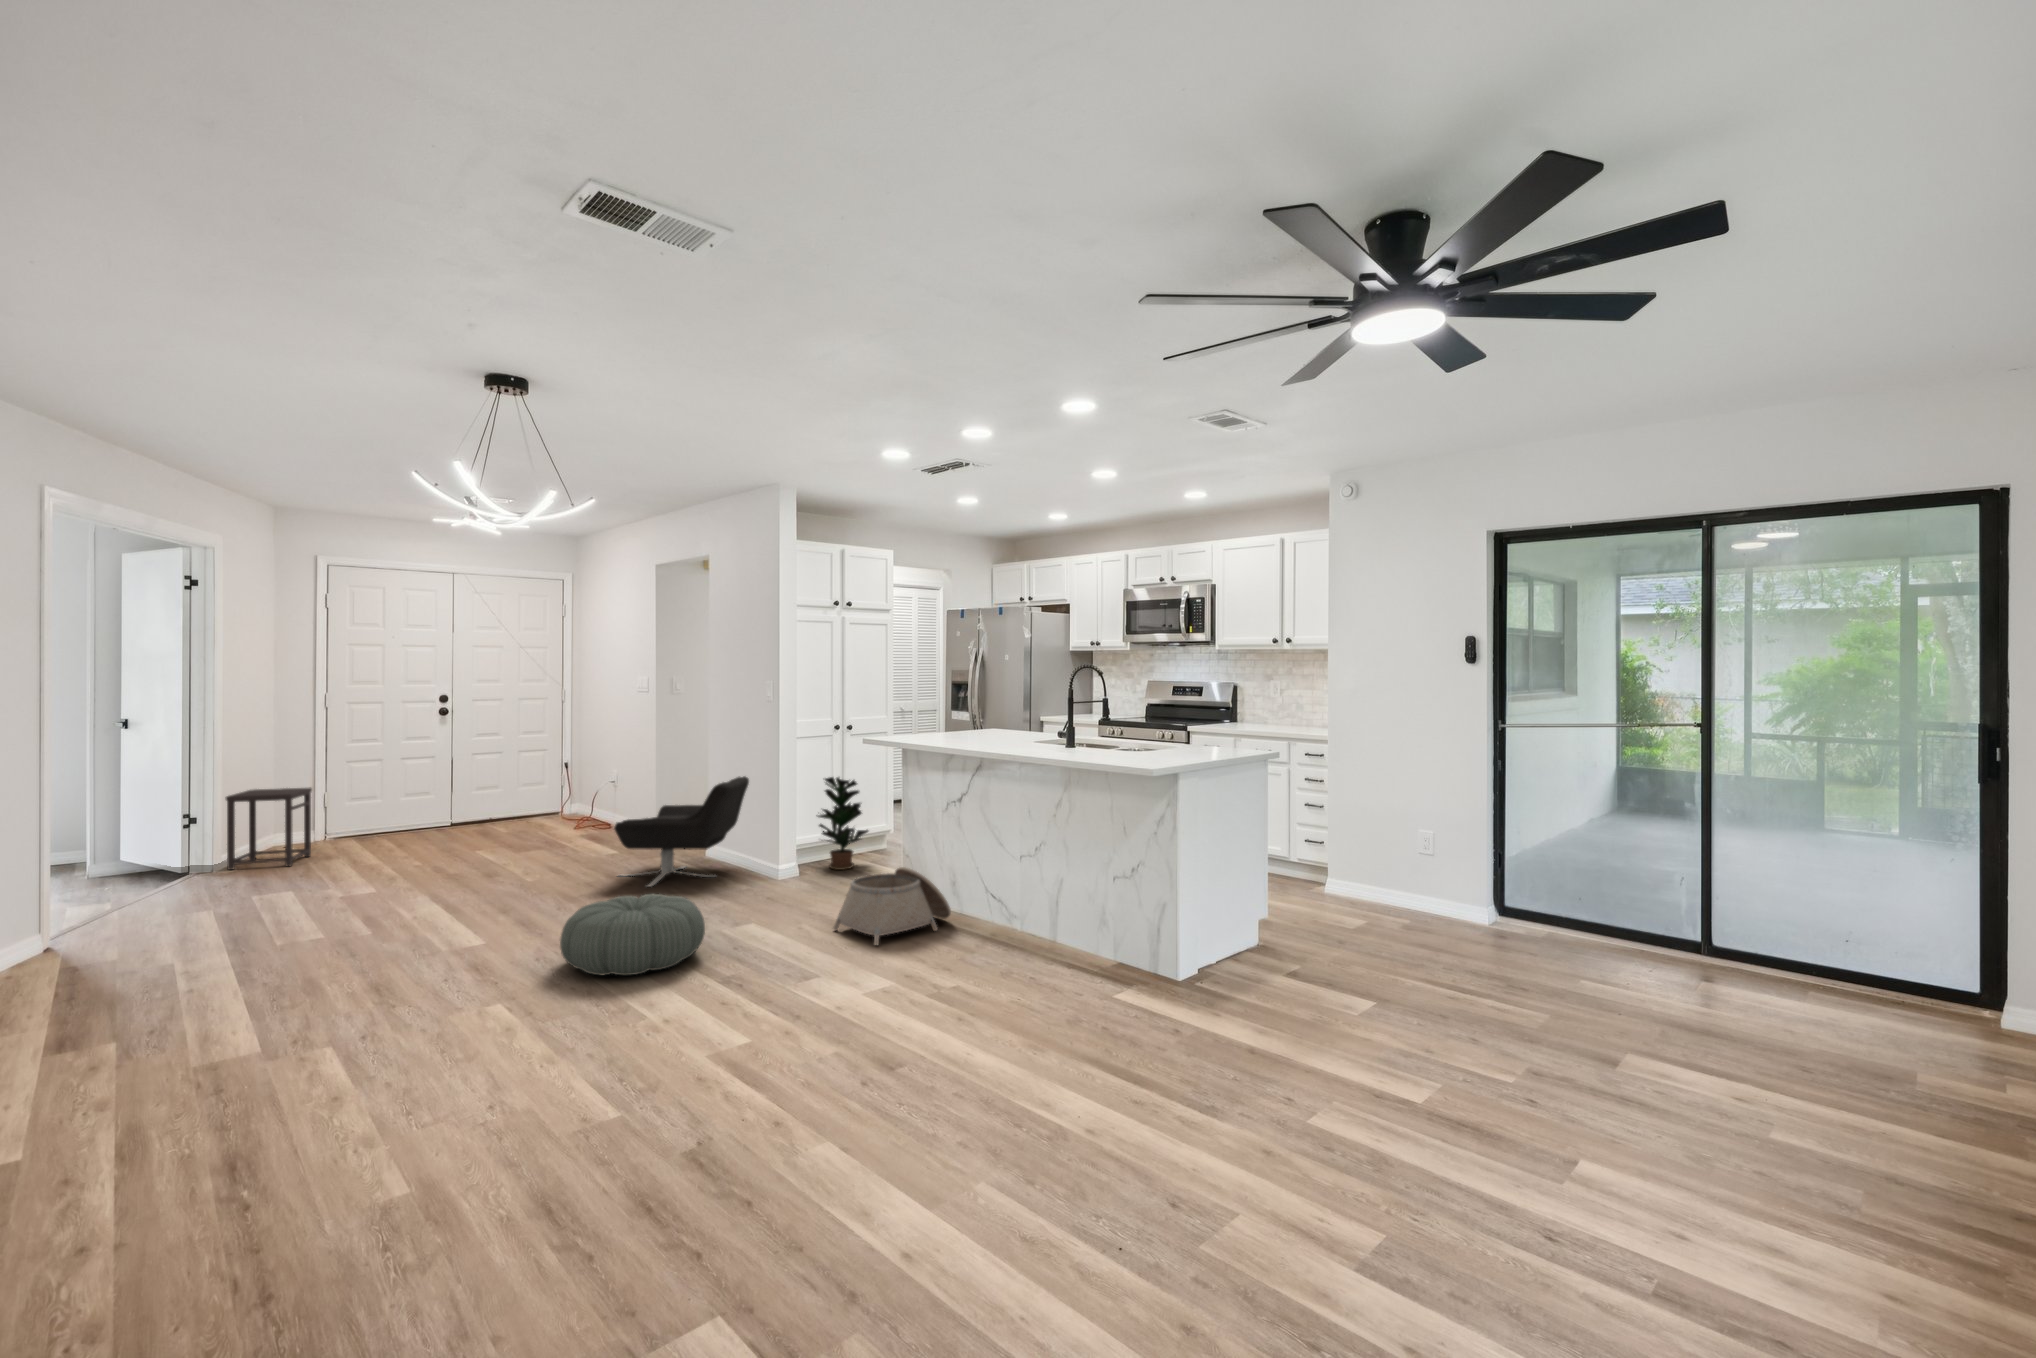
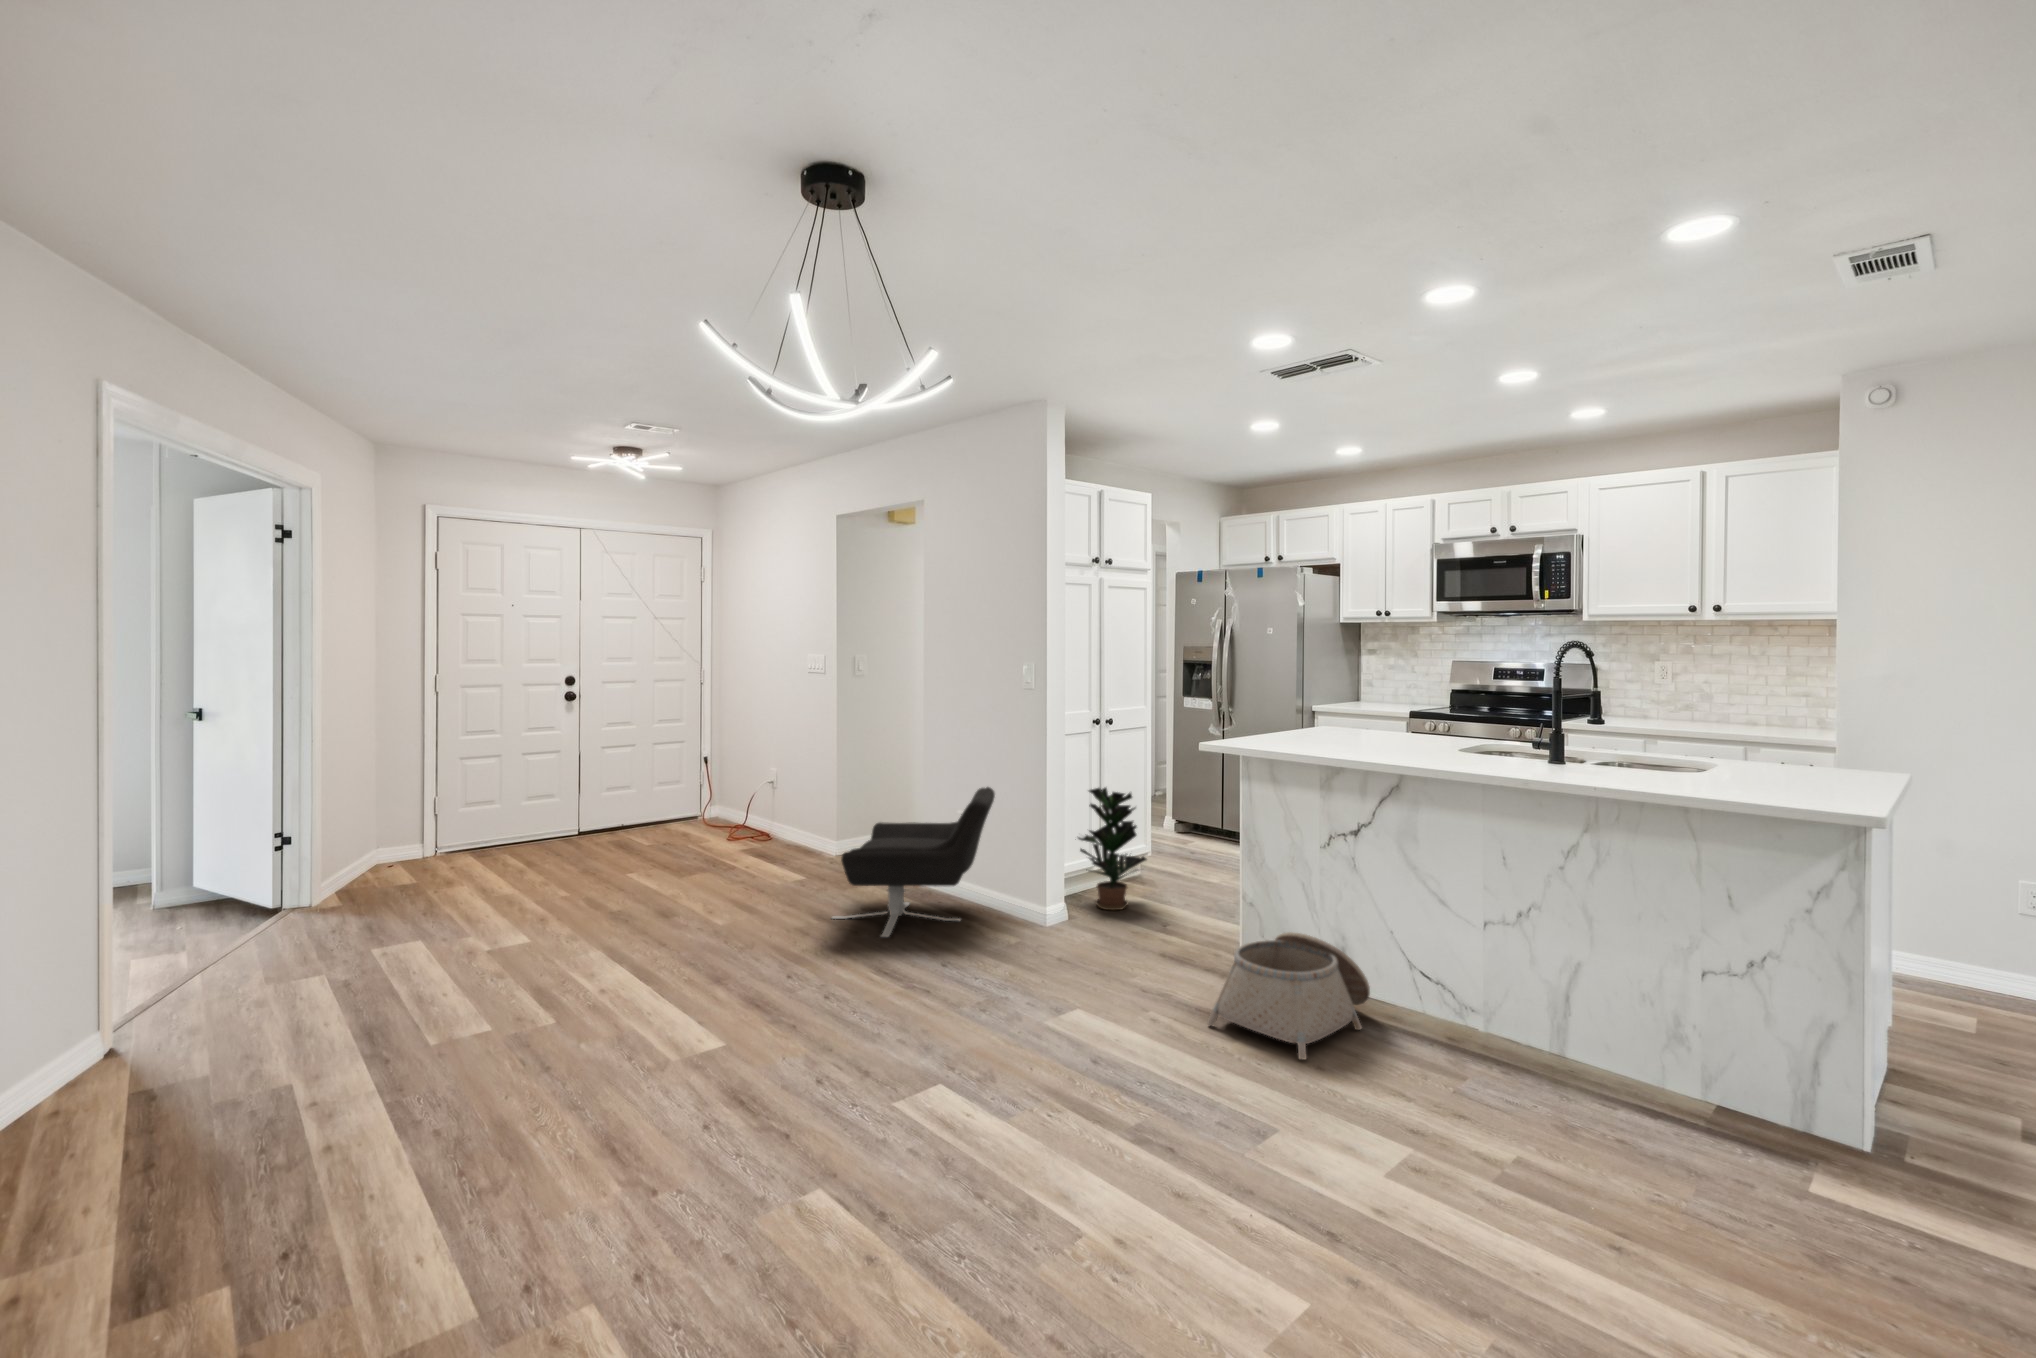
side table: present [226,787,312,870] -> none [326,795,428,902]
pouf: present [560,894,705,975] -> none [867,979,1067,1124]

